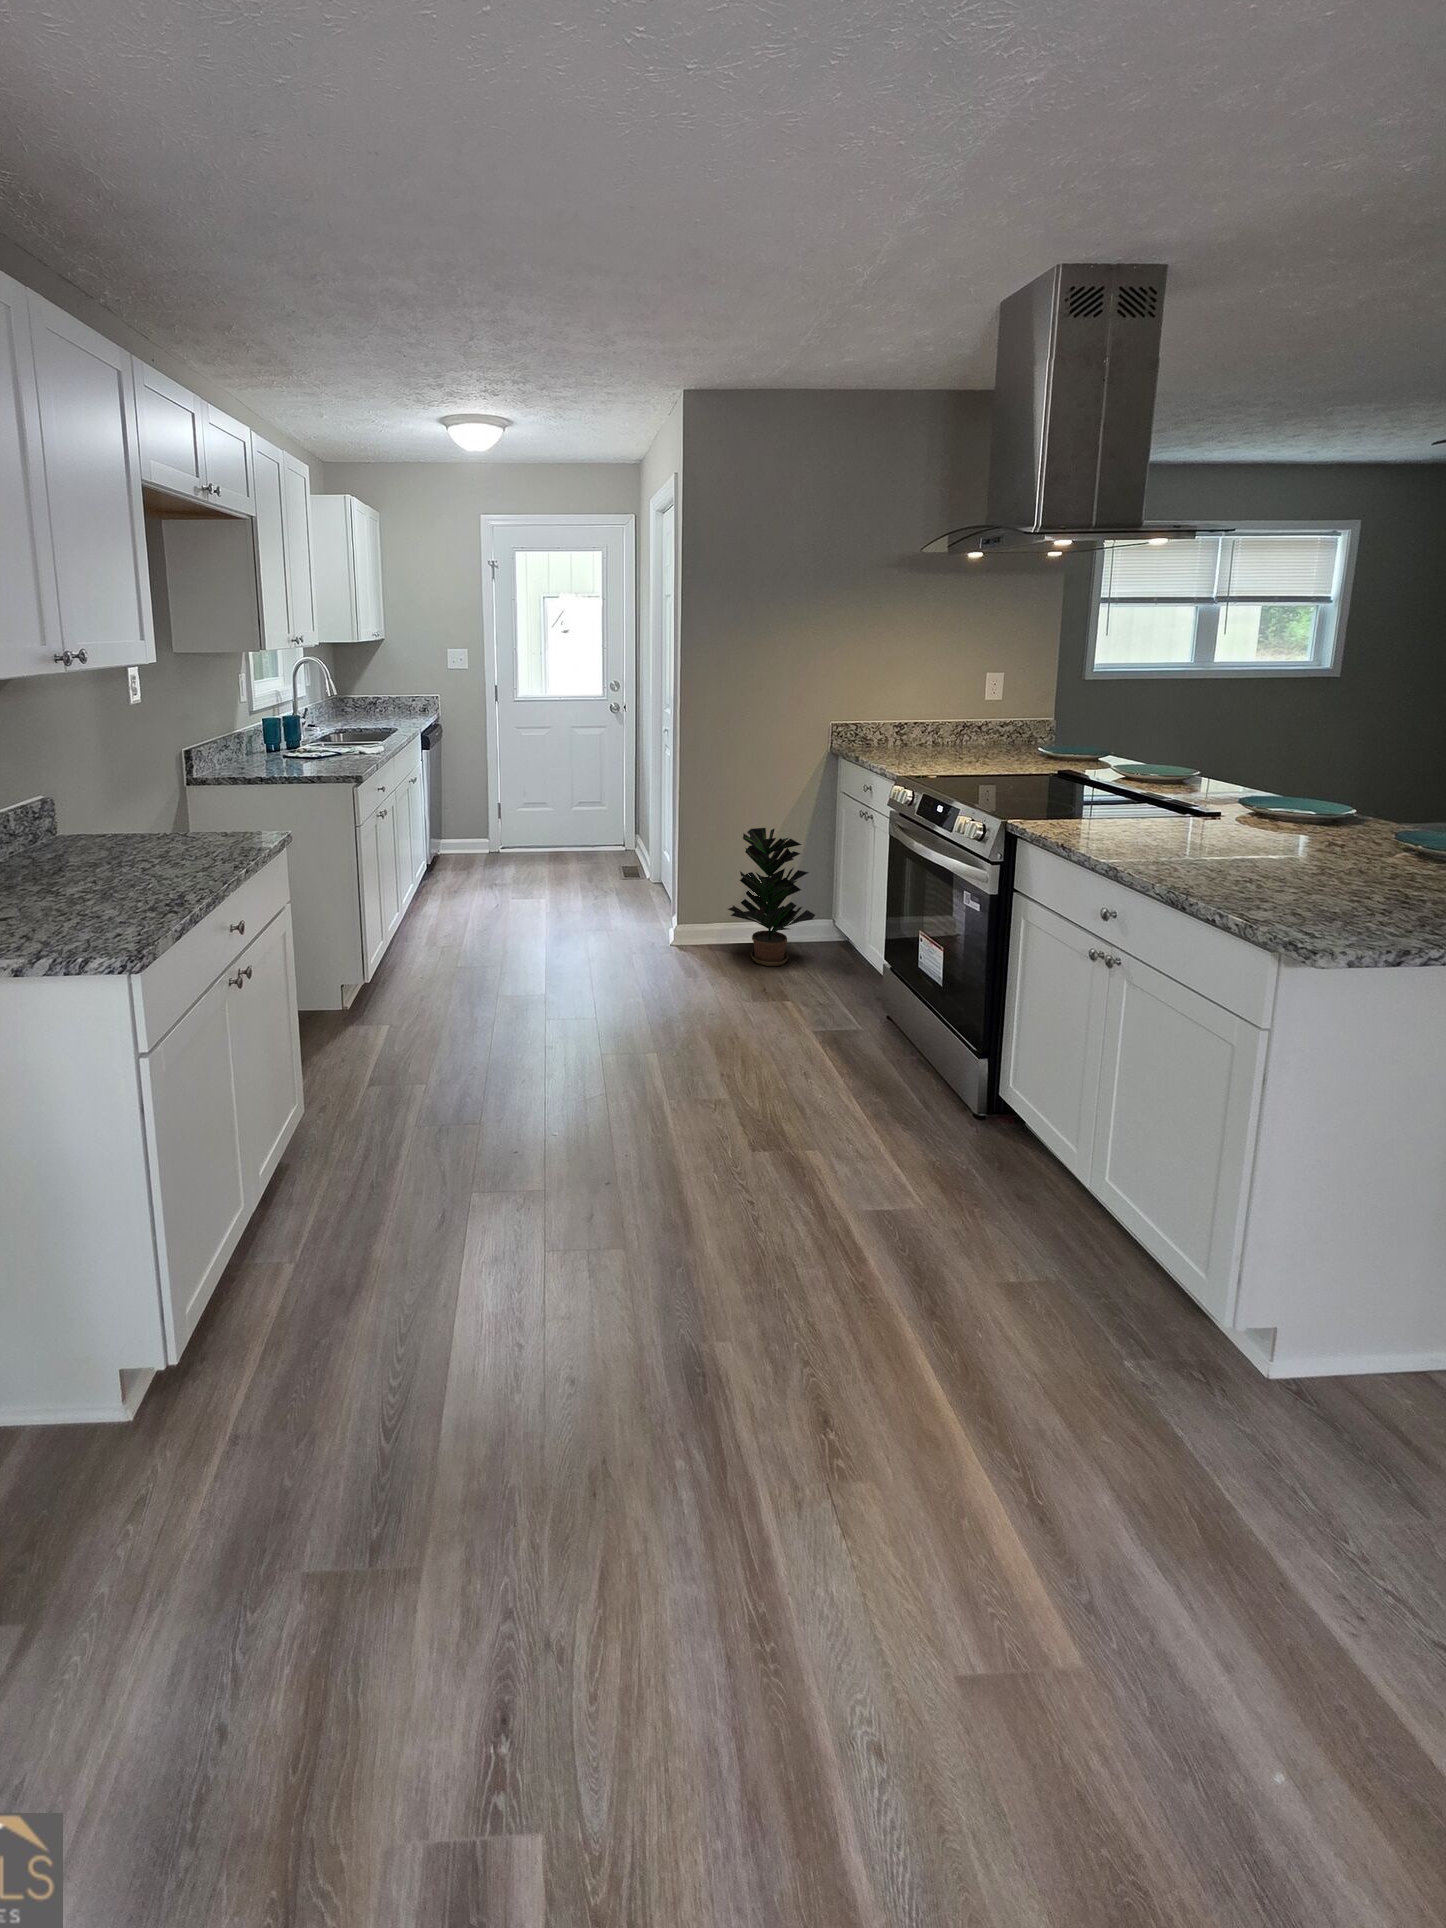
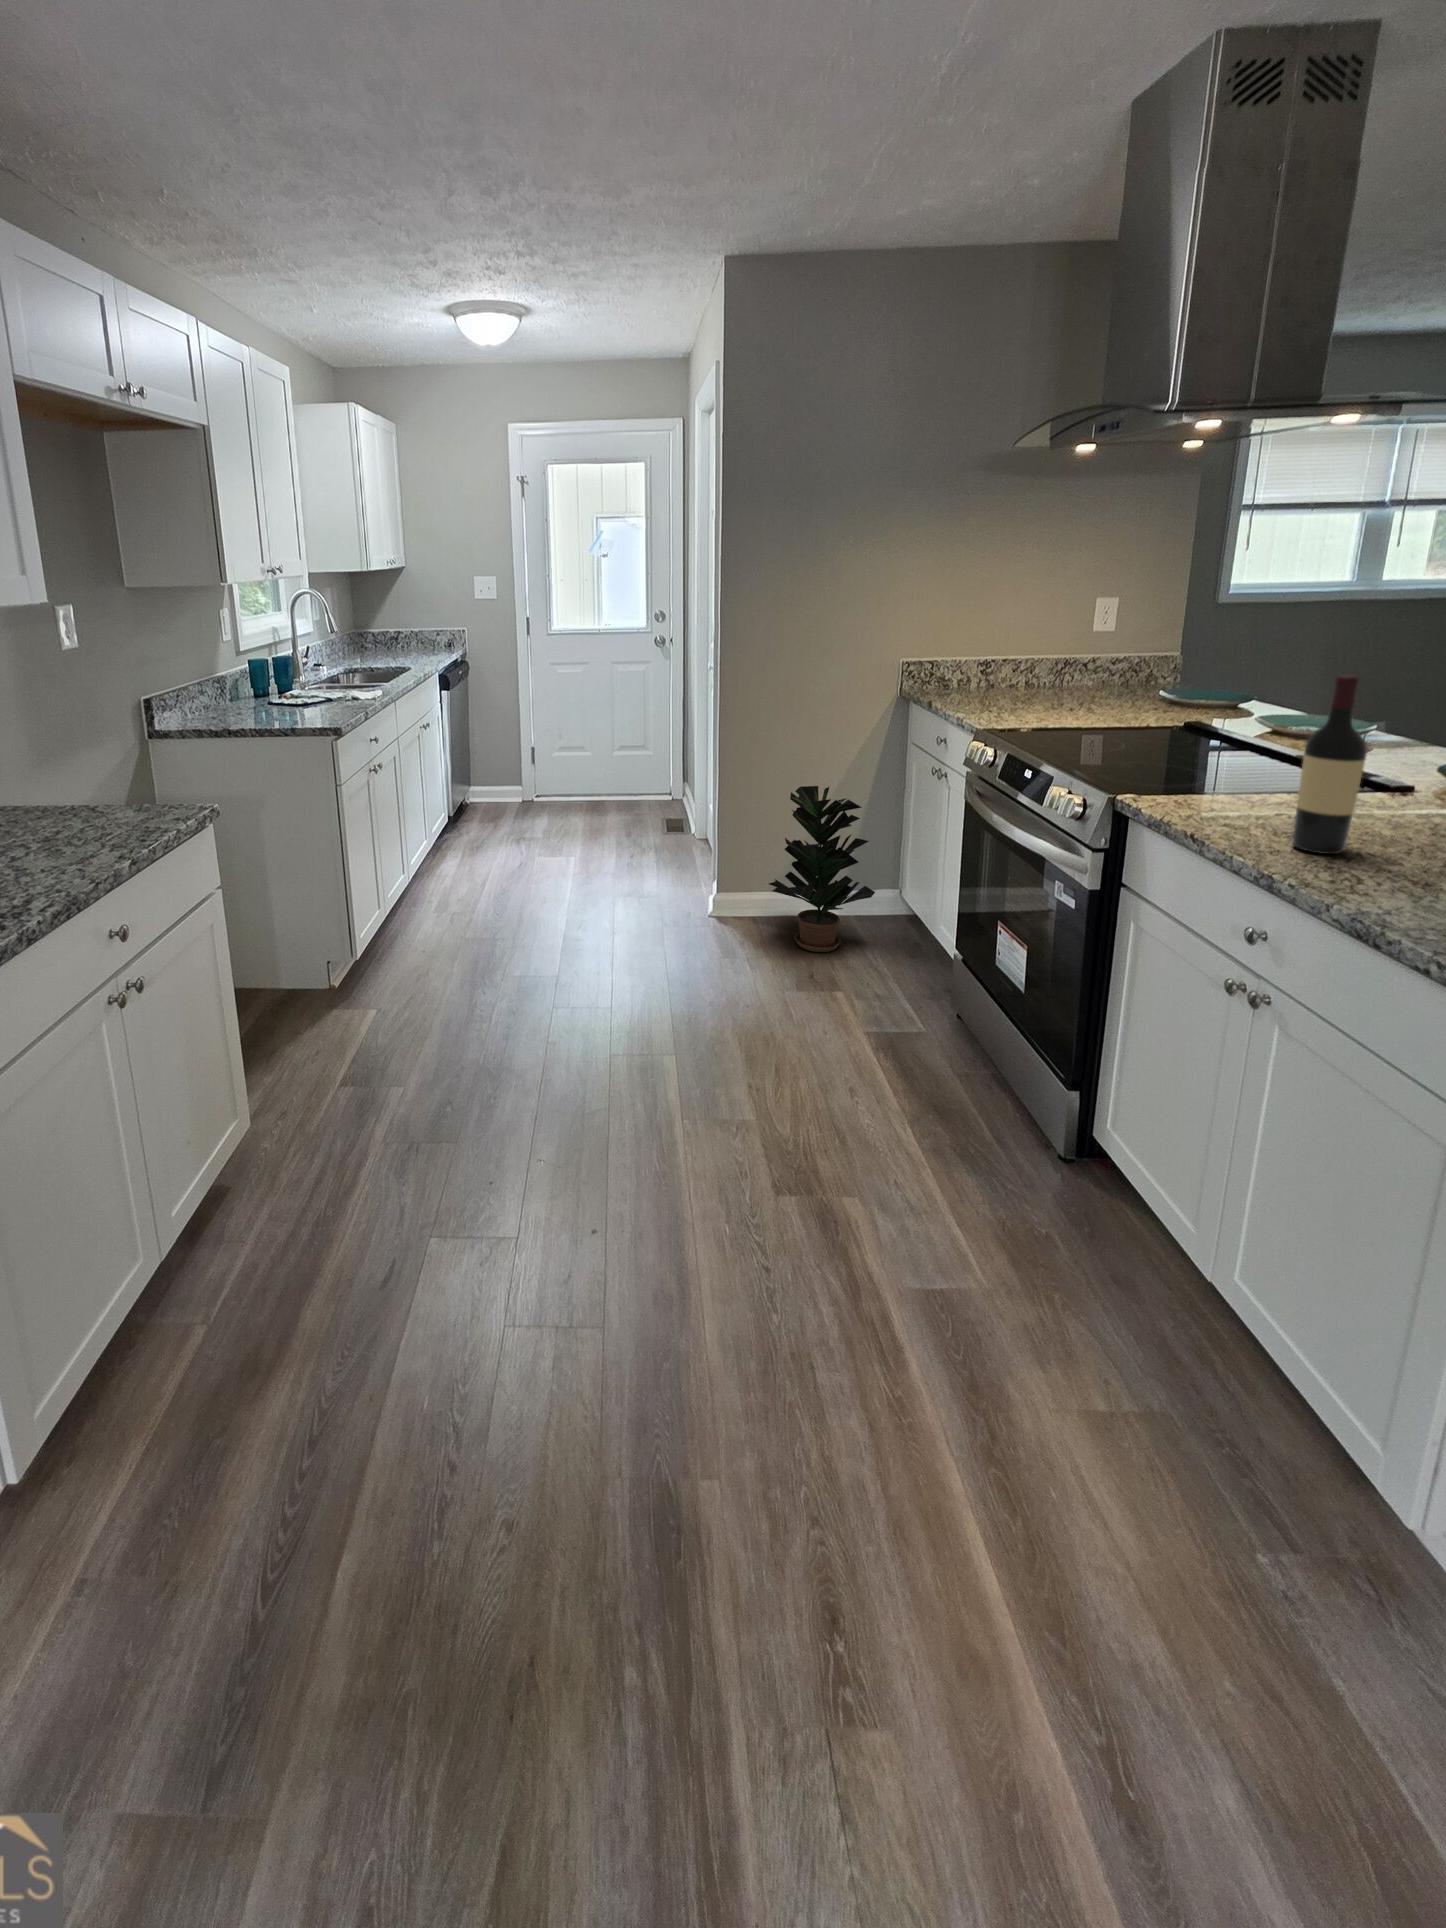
wine bottle: none [1164,712,1221,861] -> present [1293,675,1367,854]

